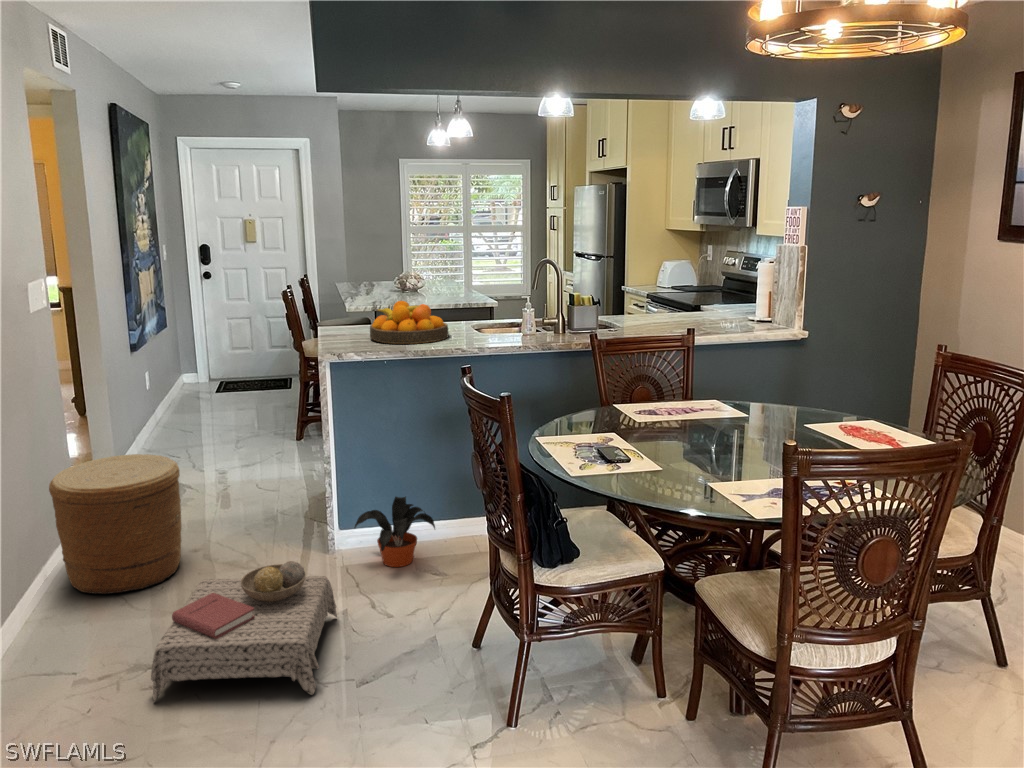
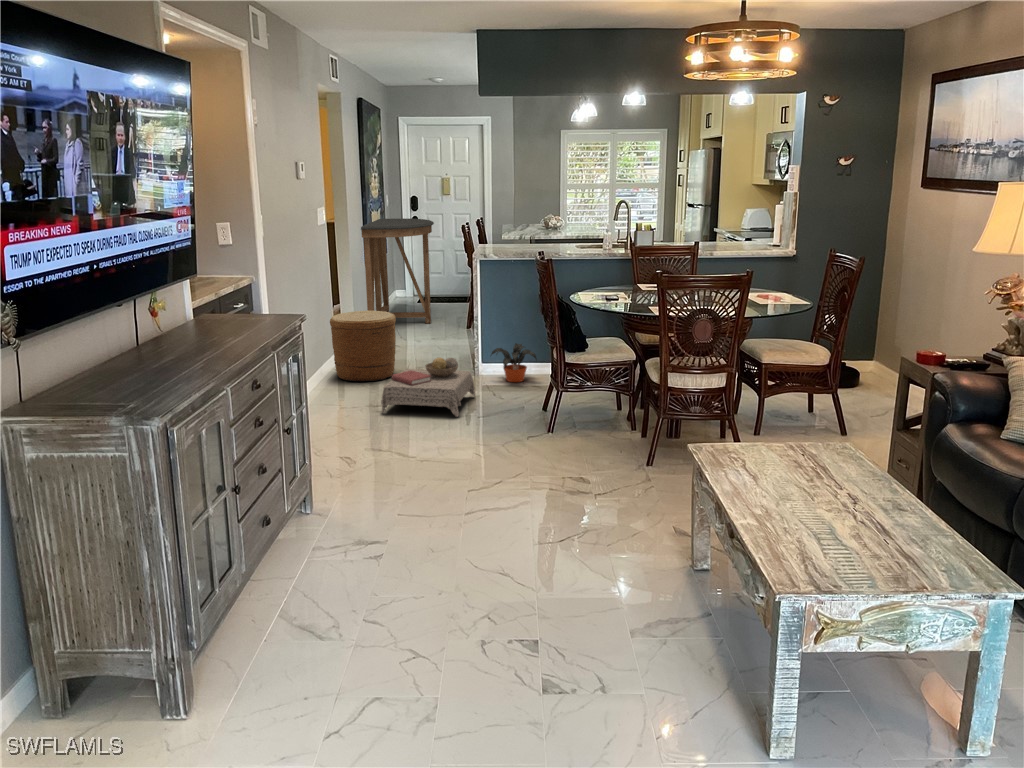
console table: none [118,280,240,462] -> present [361,218,434,323]
fruit bowl: present [370,301,449,344] -> none [507,226,555,251]

